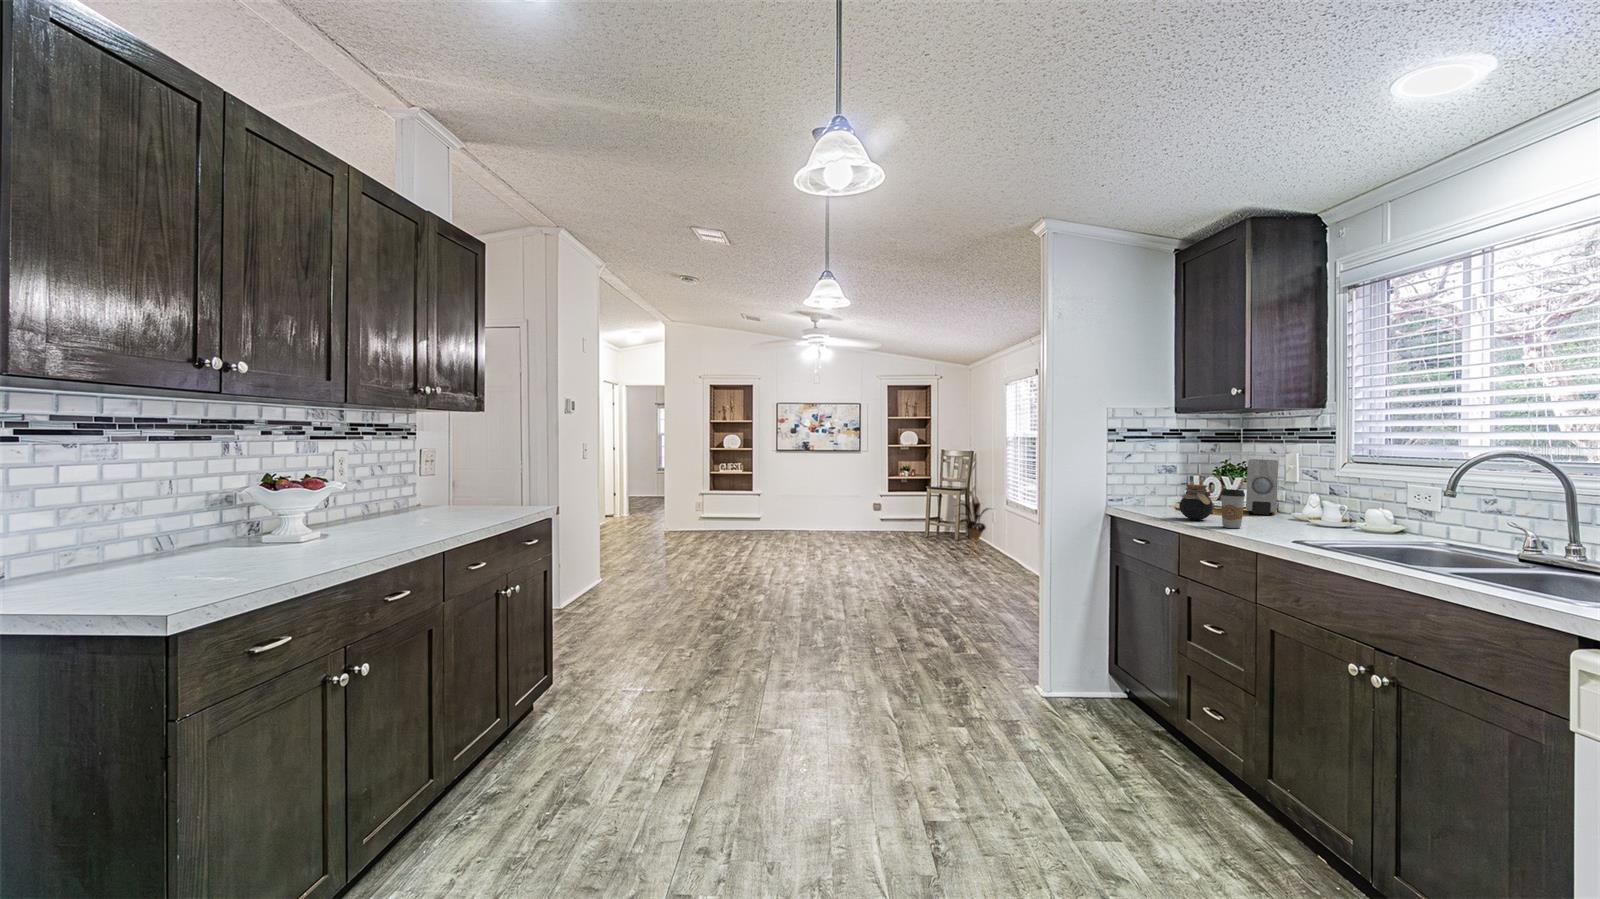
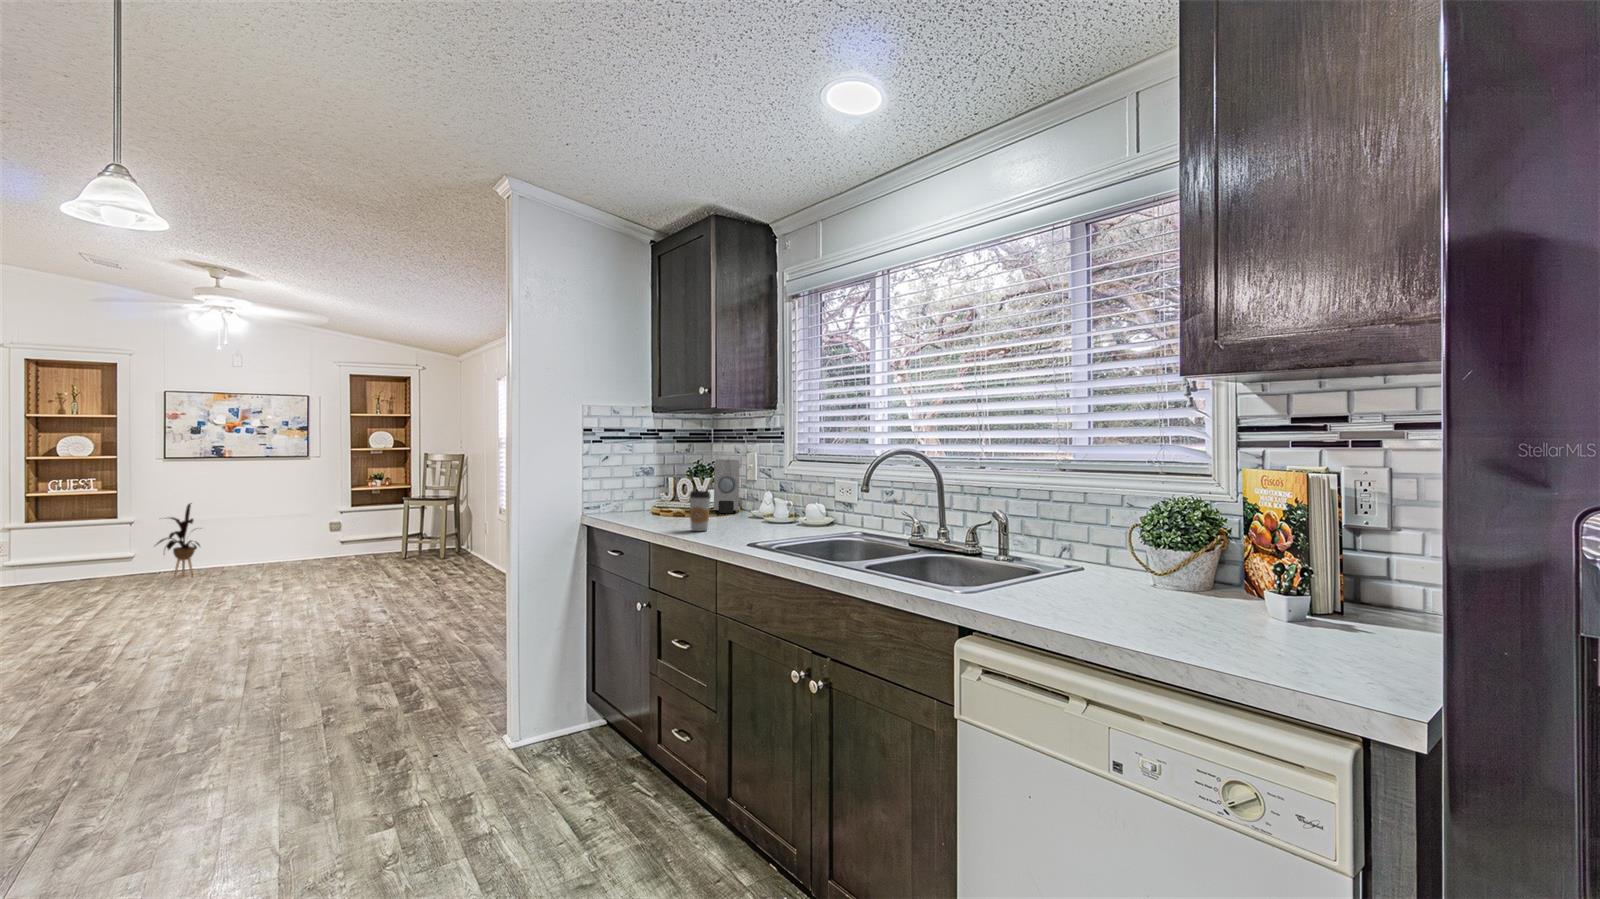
jar: present [1179,484,1215,520] -> none [652,487,685,524]
house plant: present [961,493,989,552] -> present [157,503,200,578]

